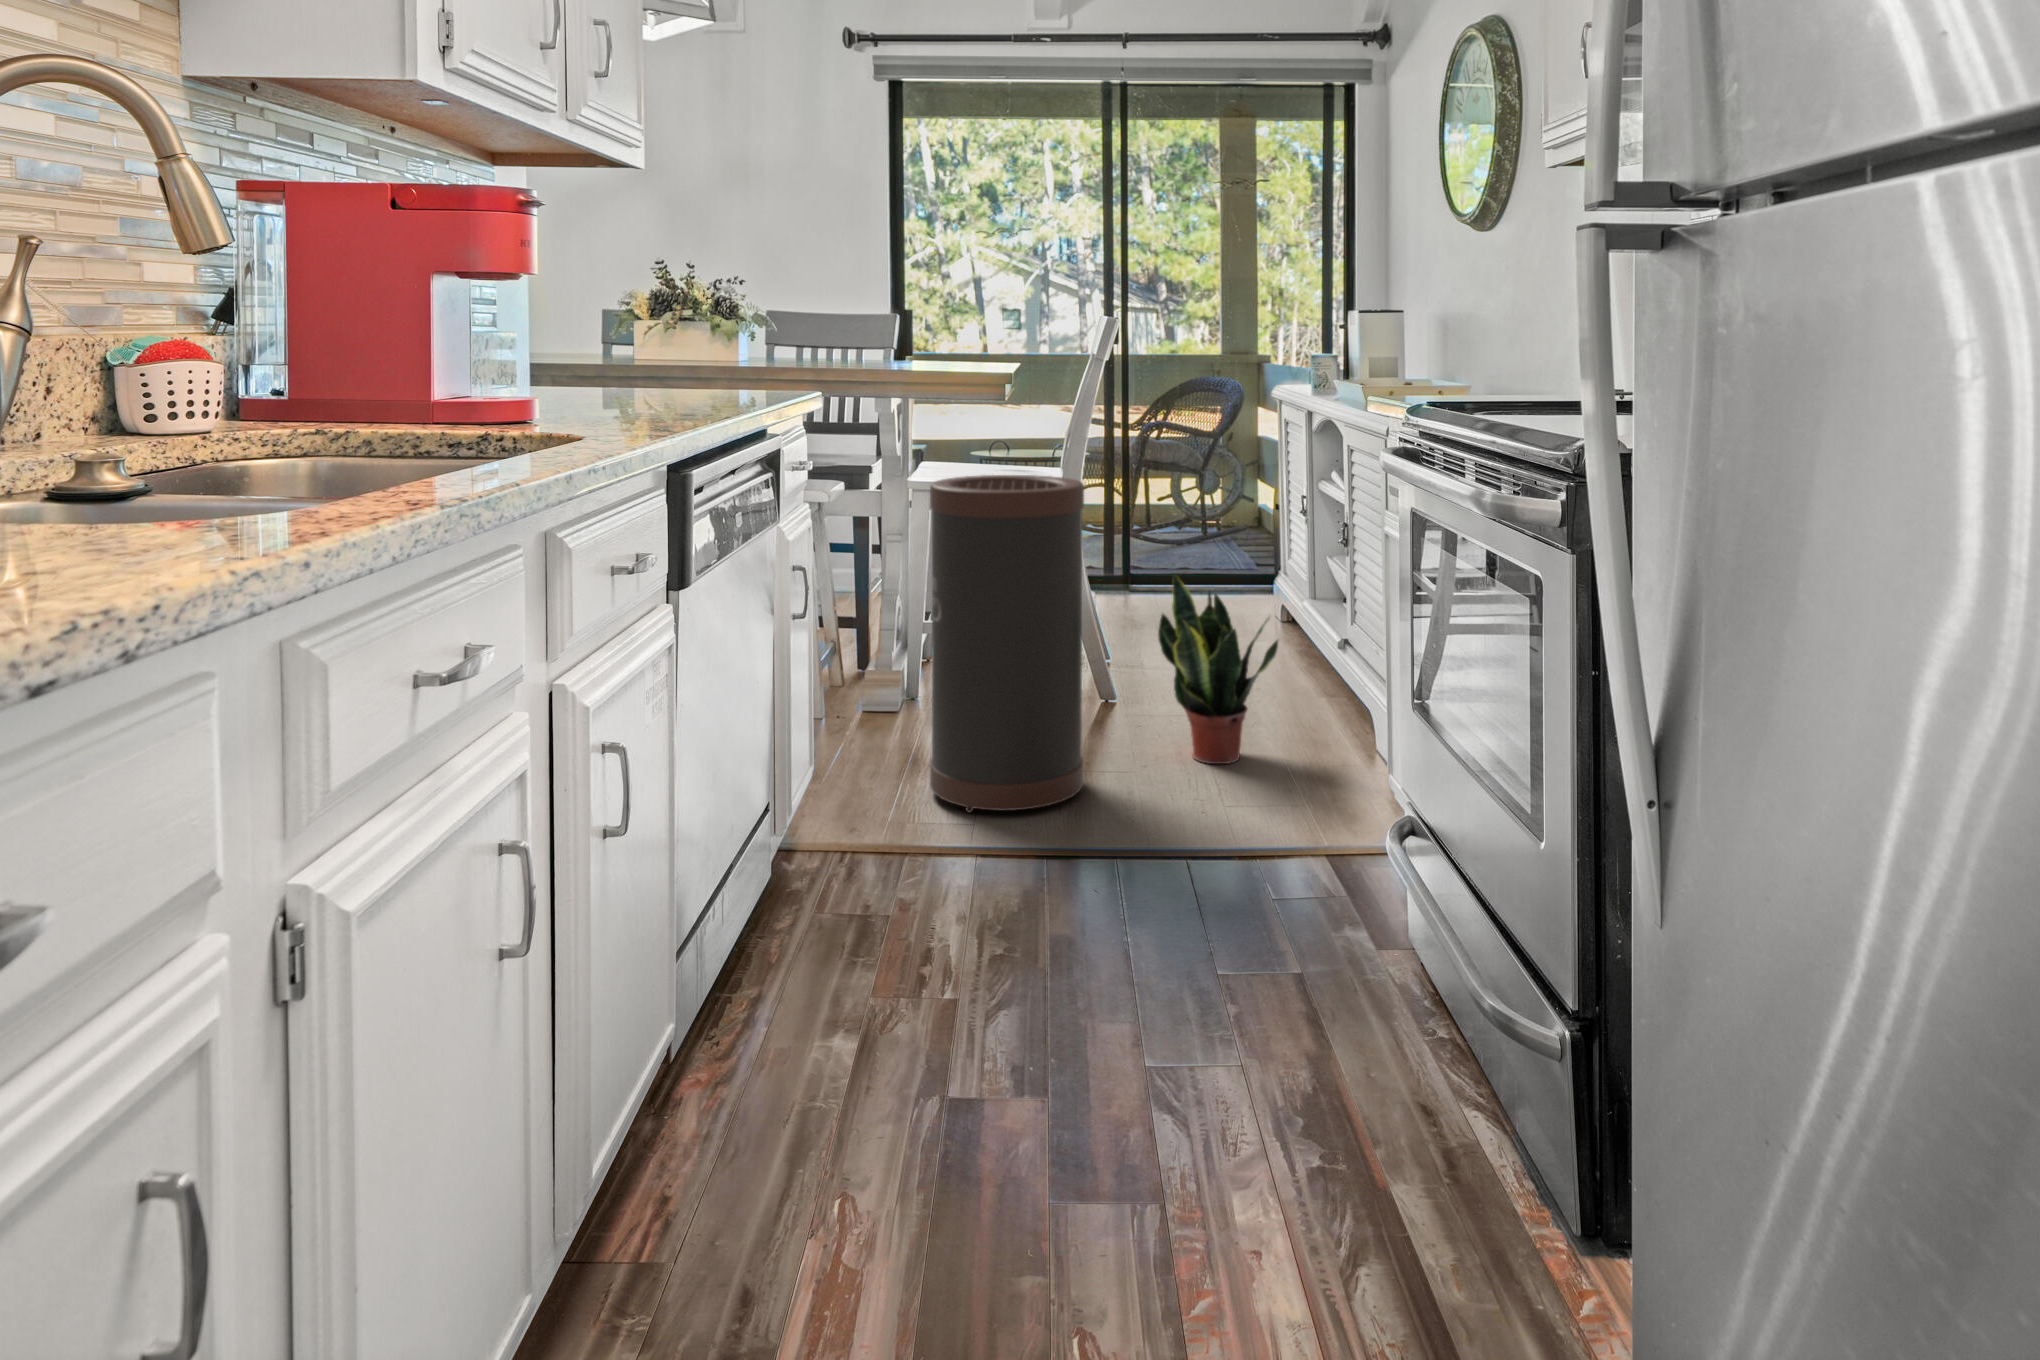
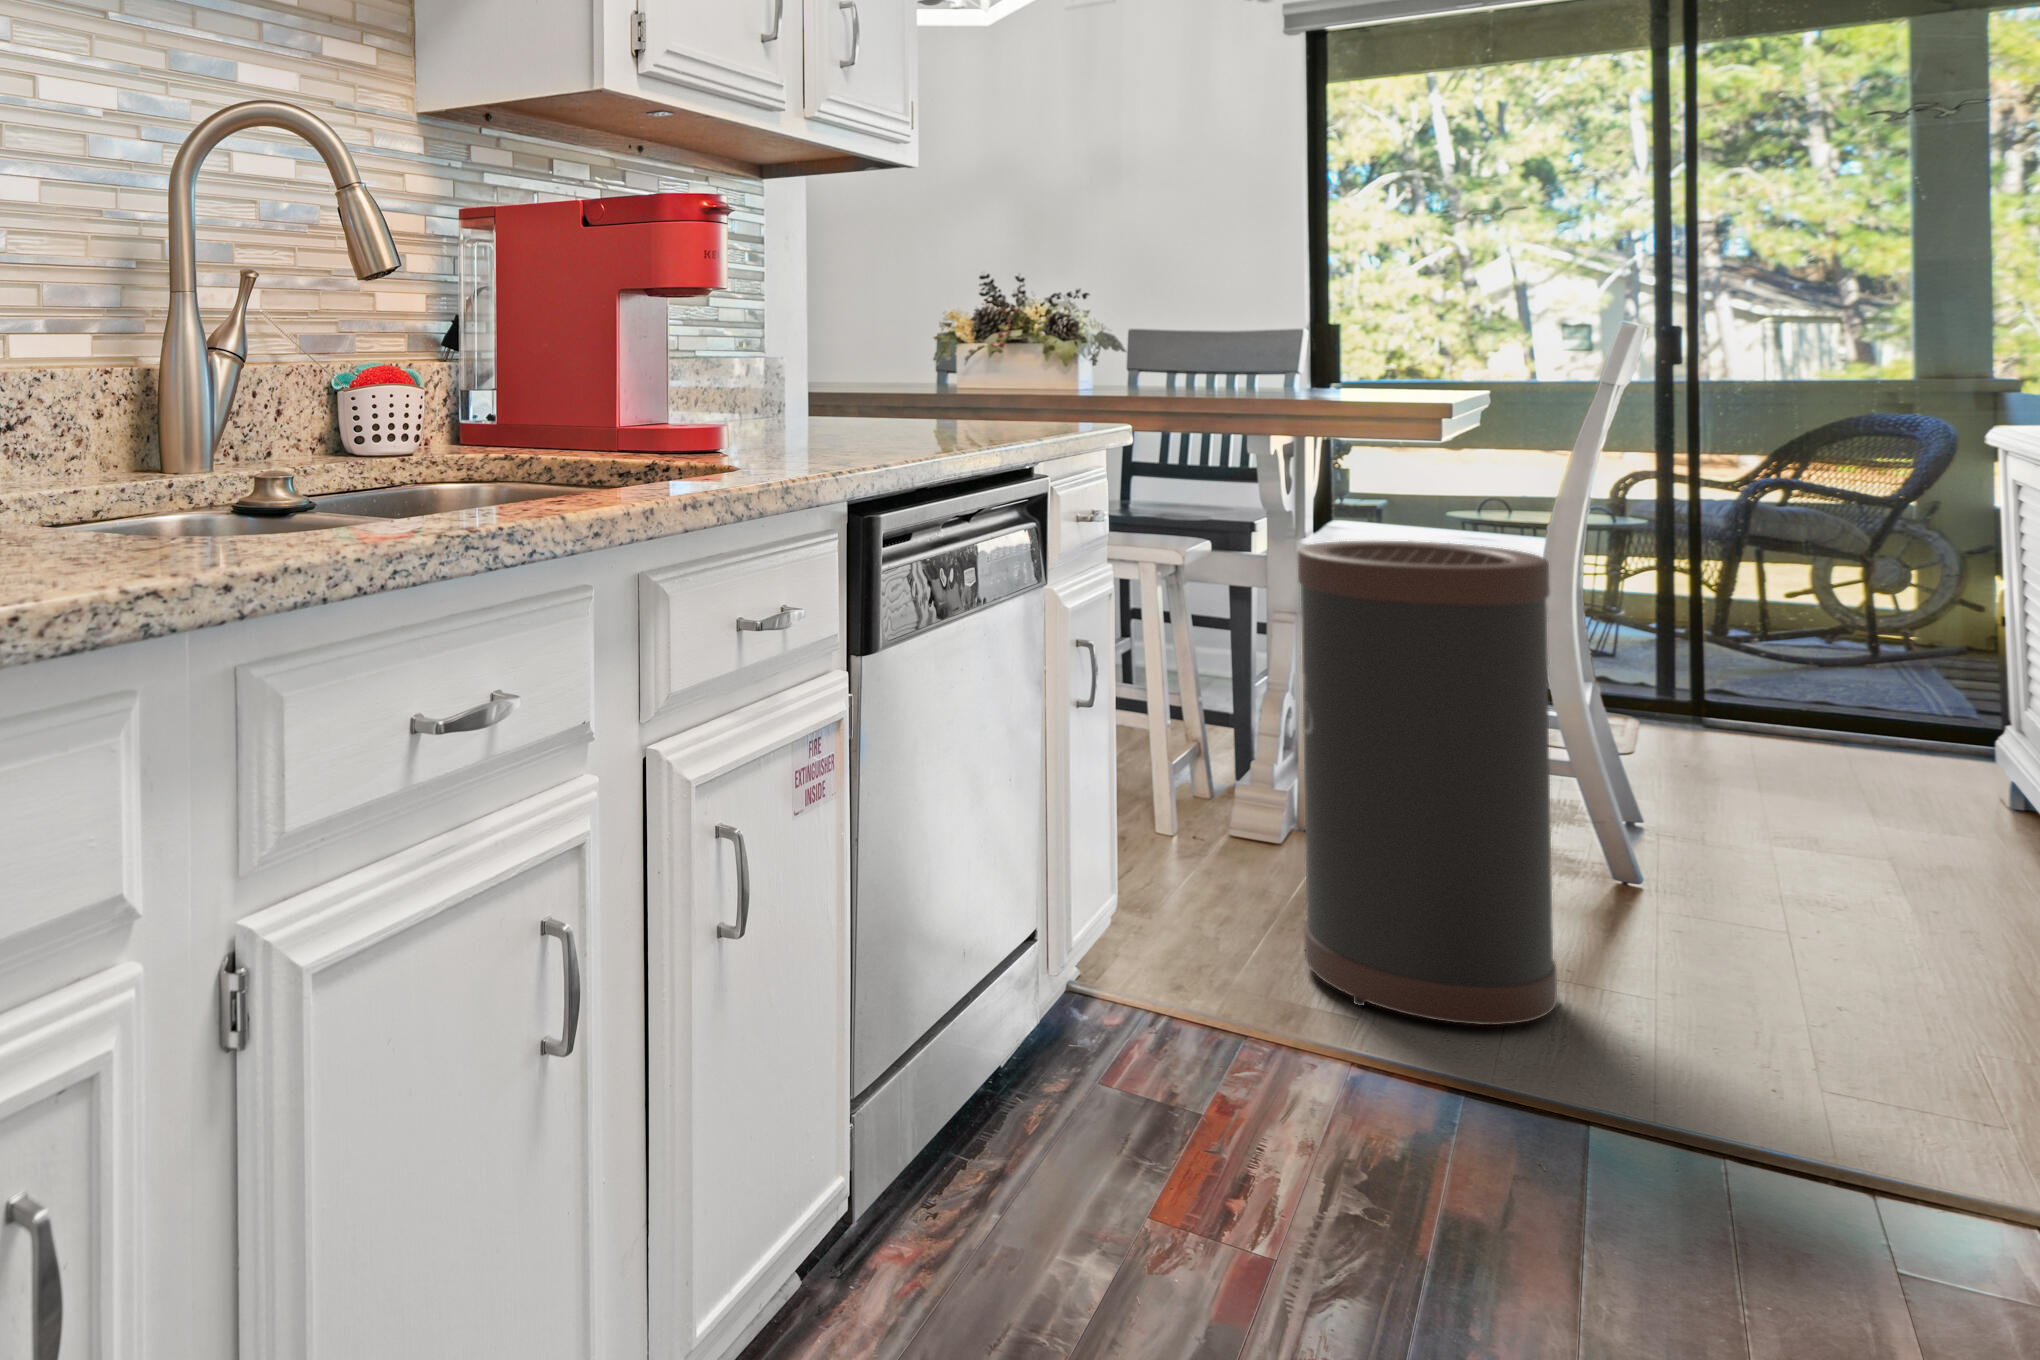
potted plant: present [1158,574,1279,764] -> none [1709,709,1961,1031]

